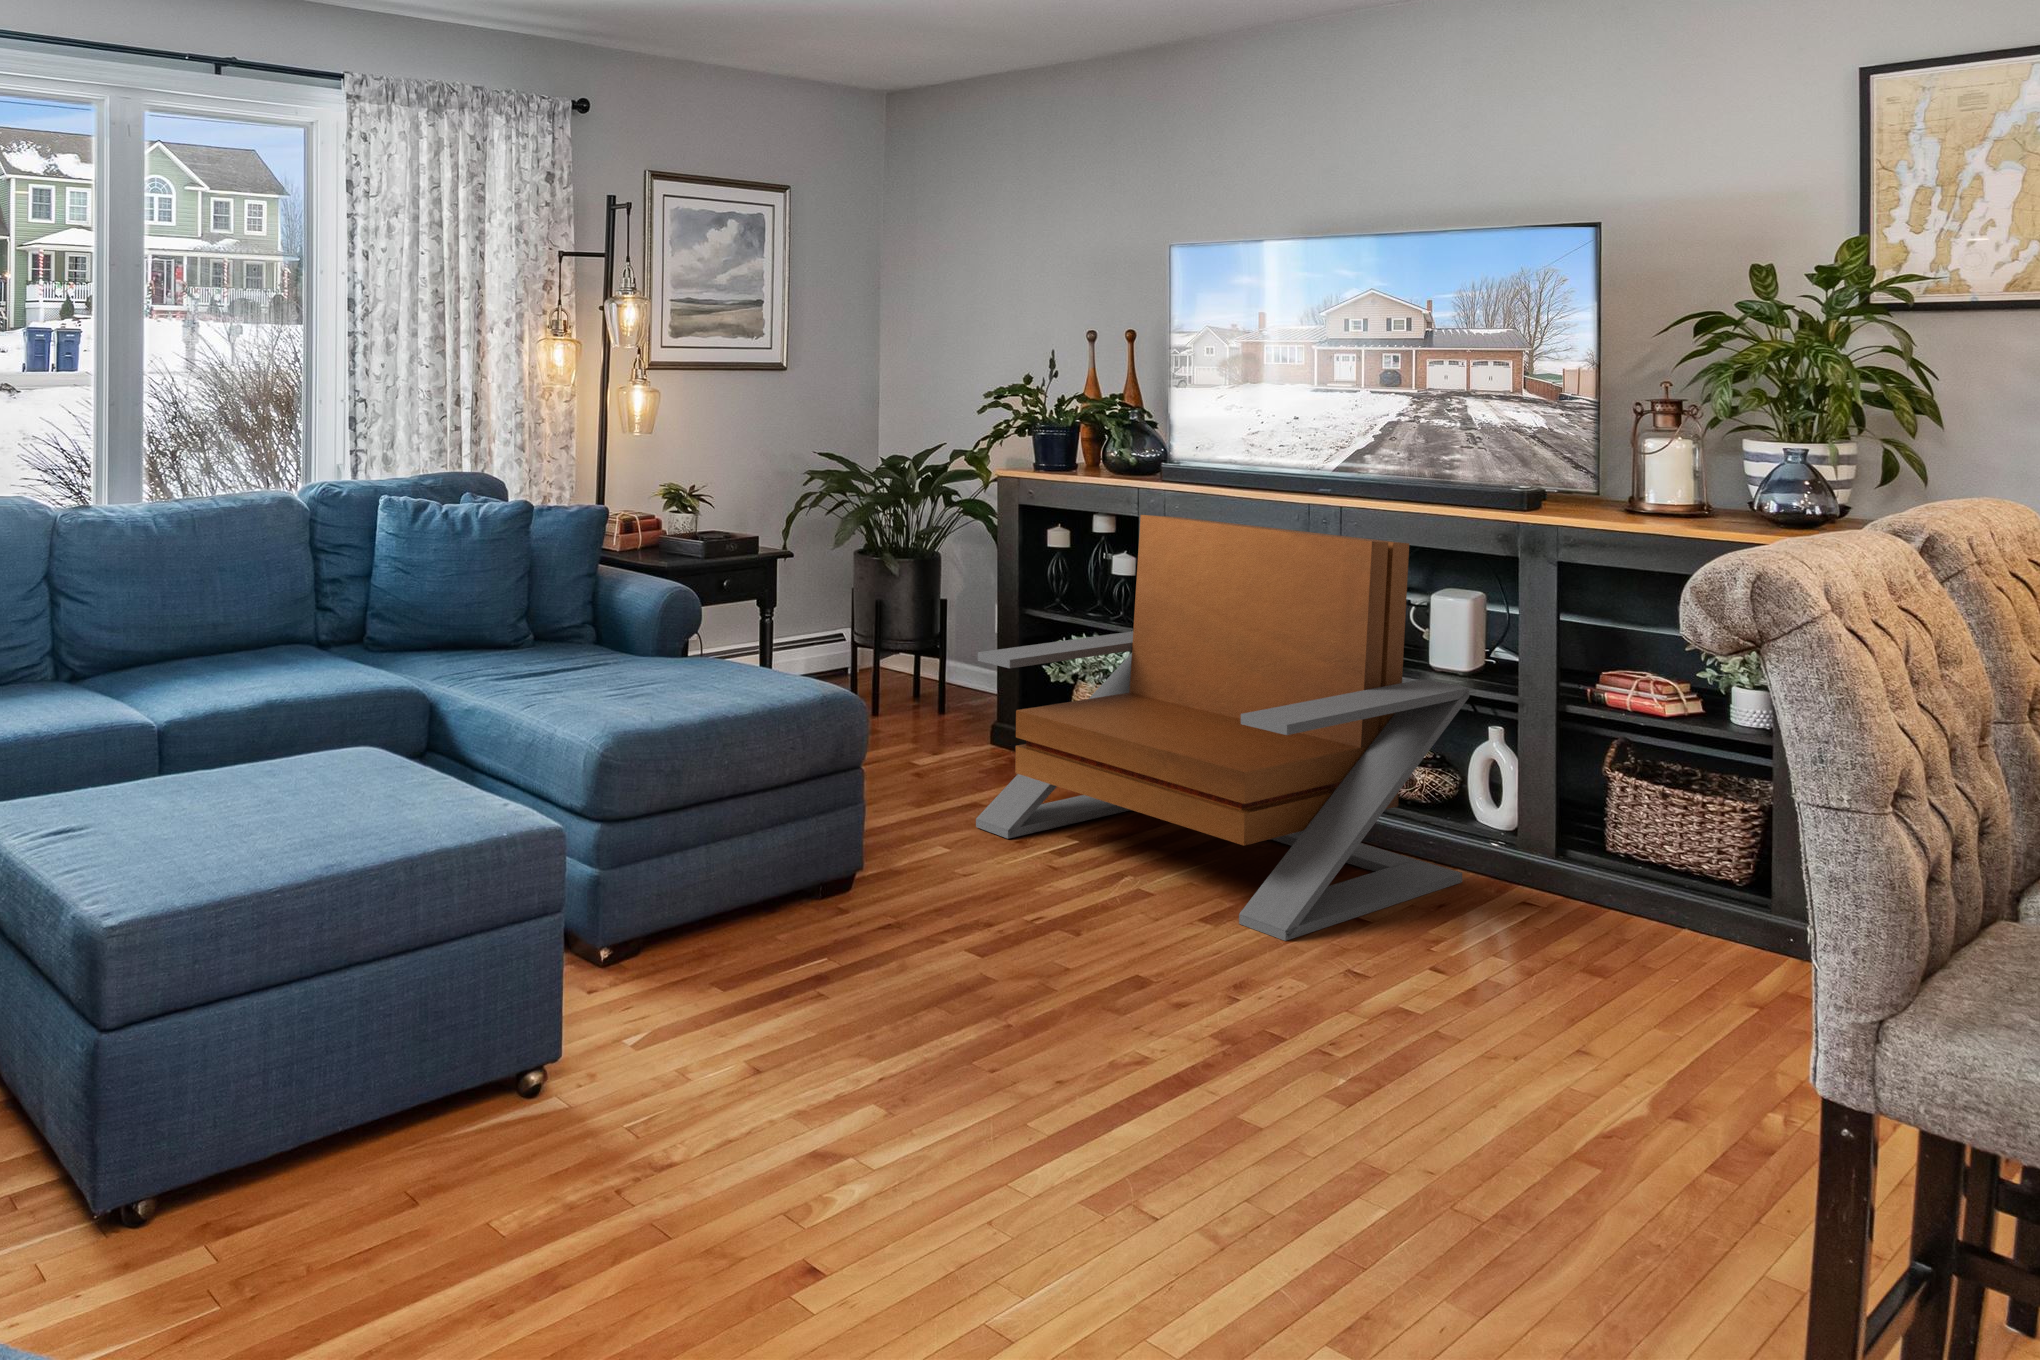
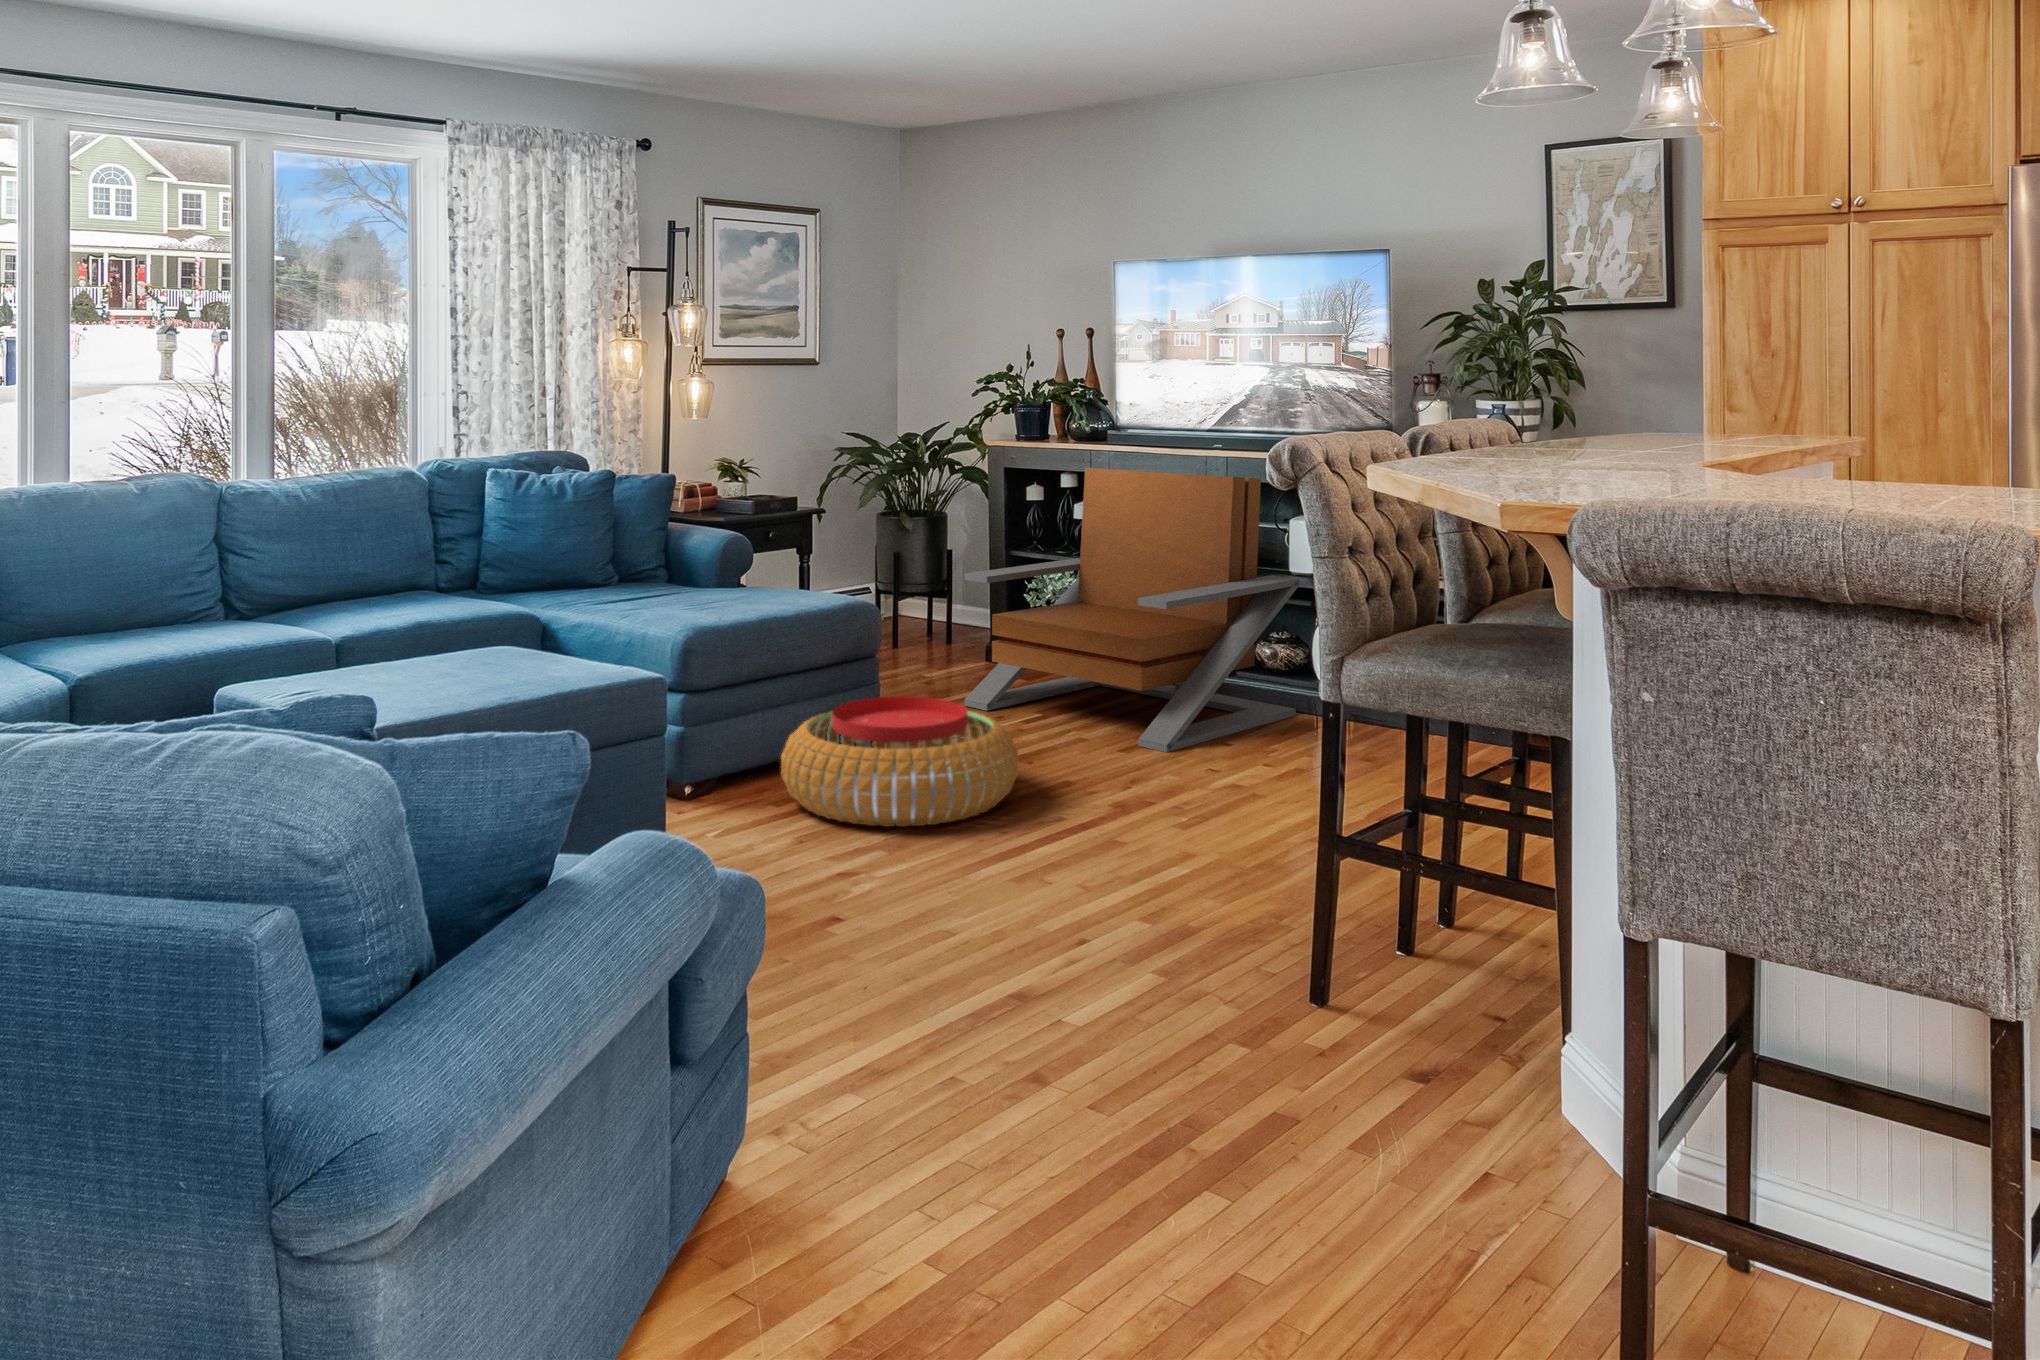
pouf: none [732,844,1080,1065] -> present [781,696,1019,827]

